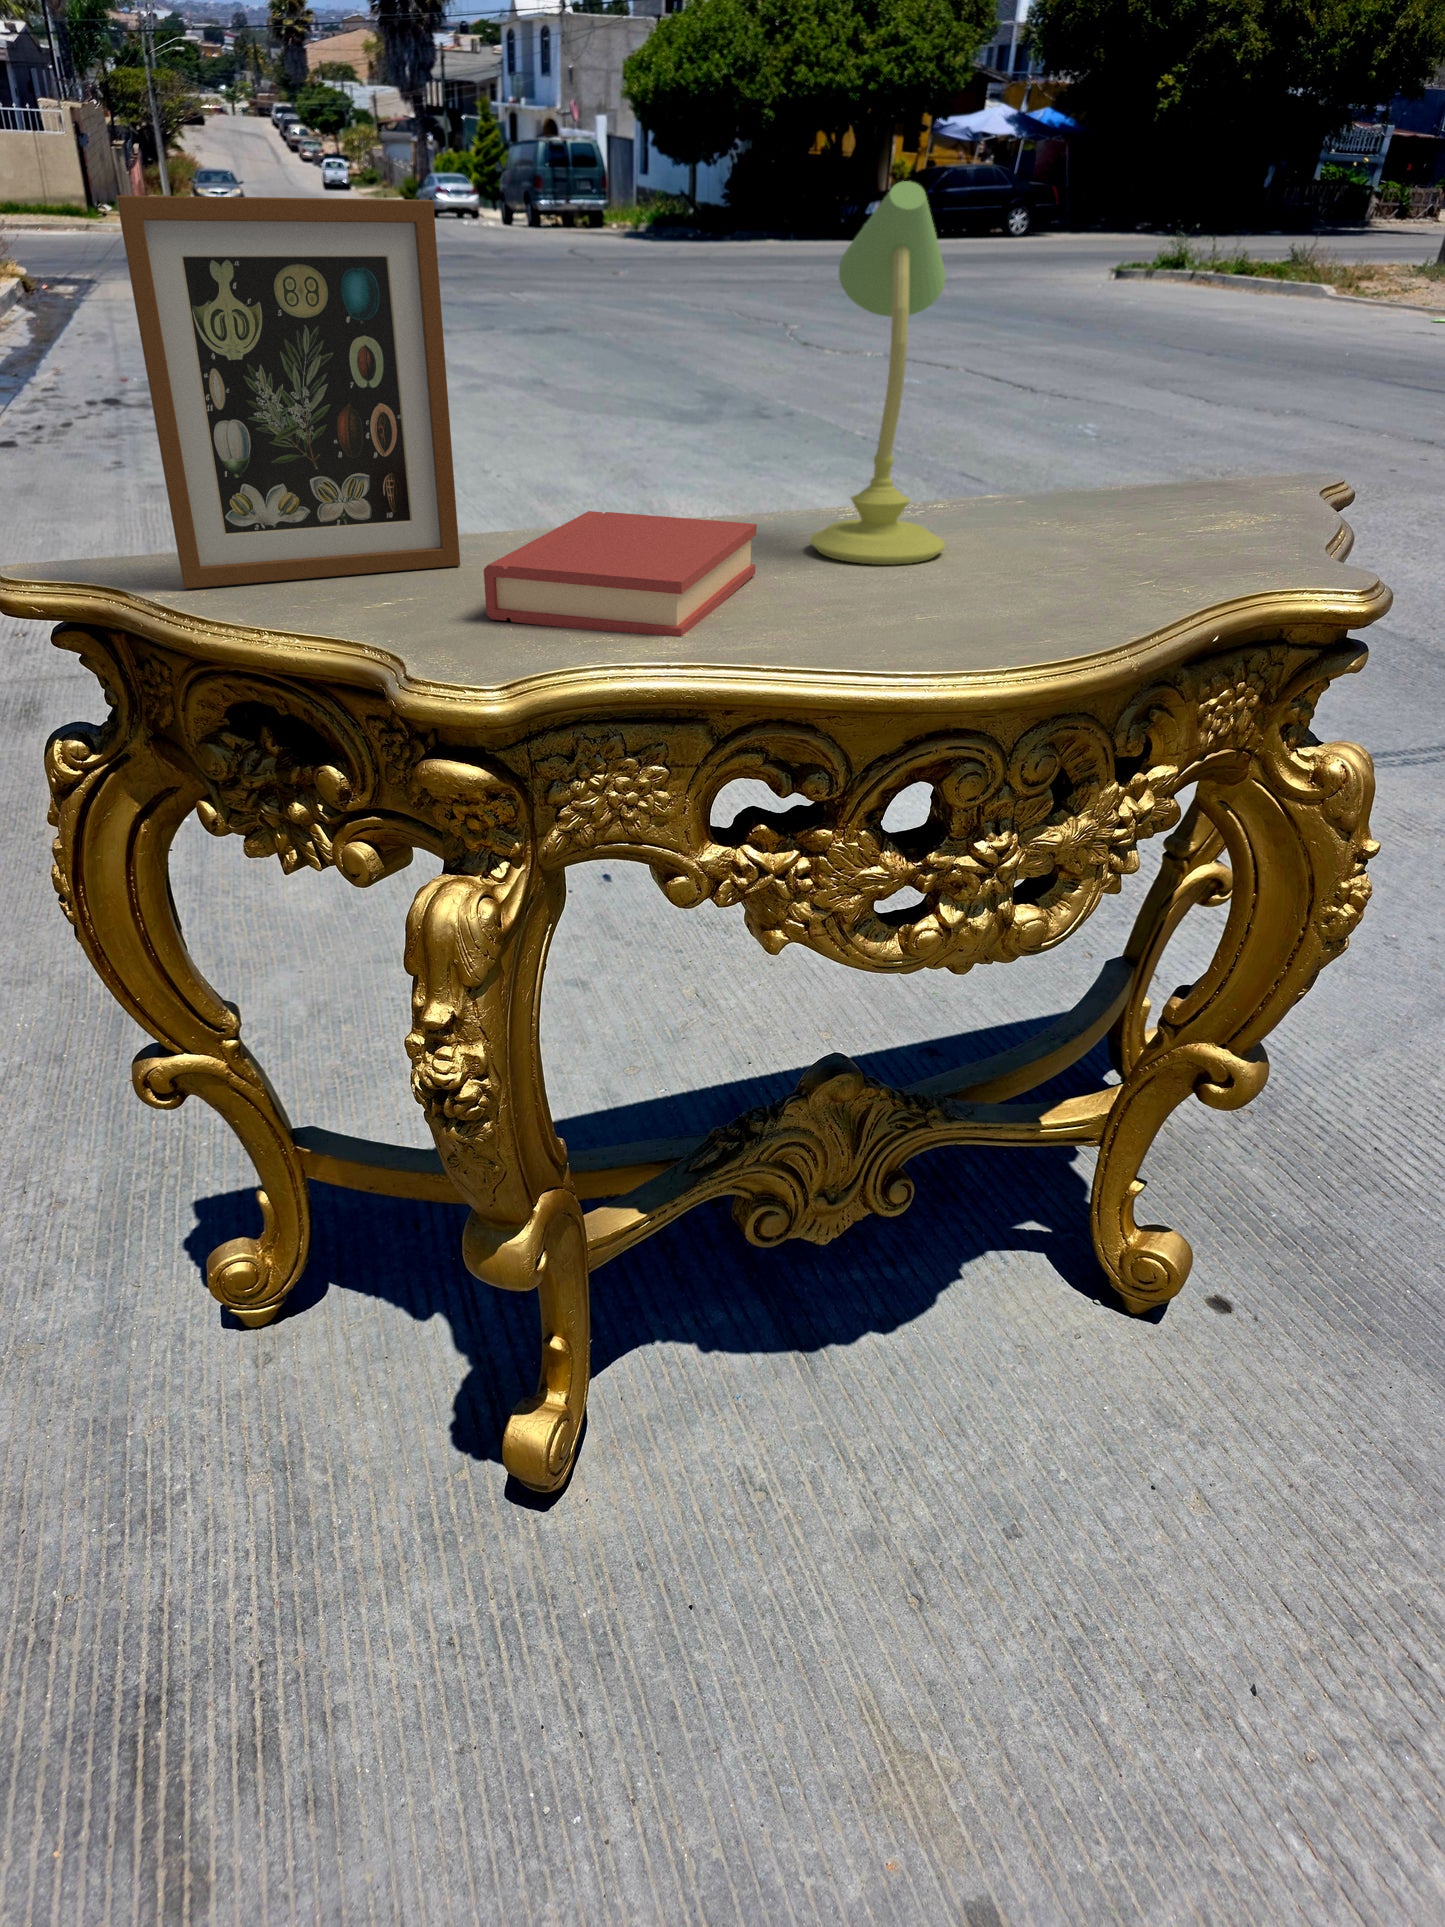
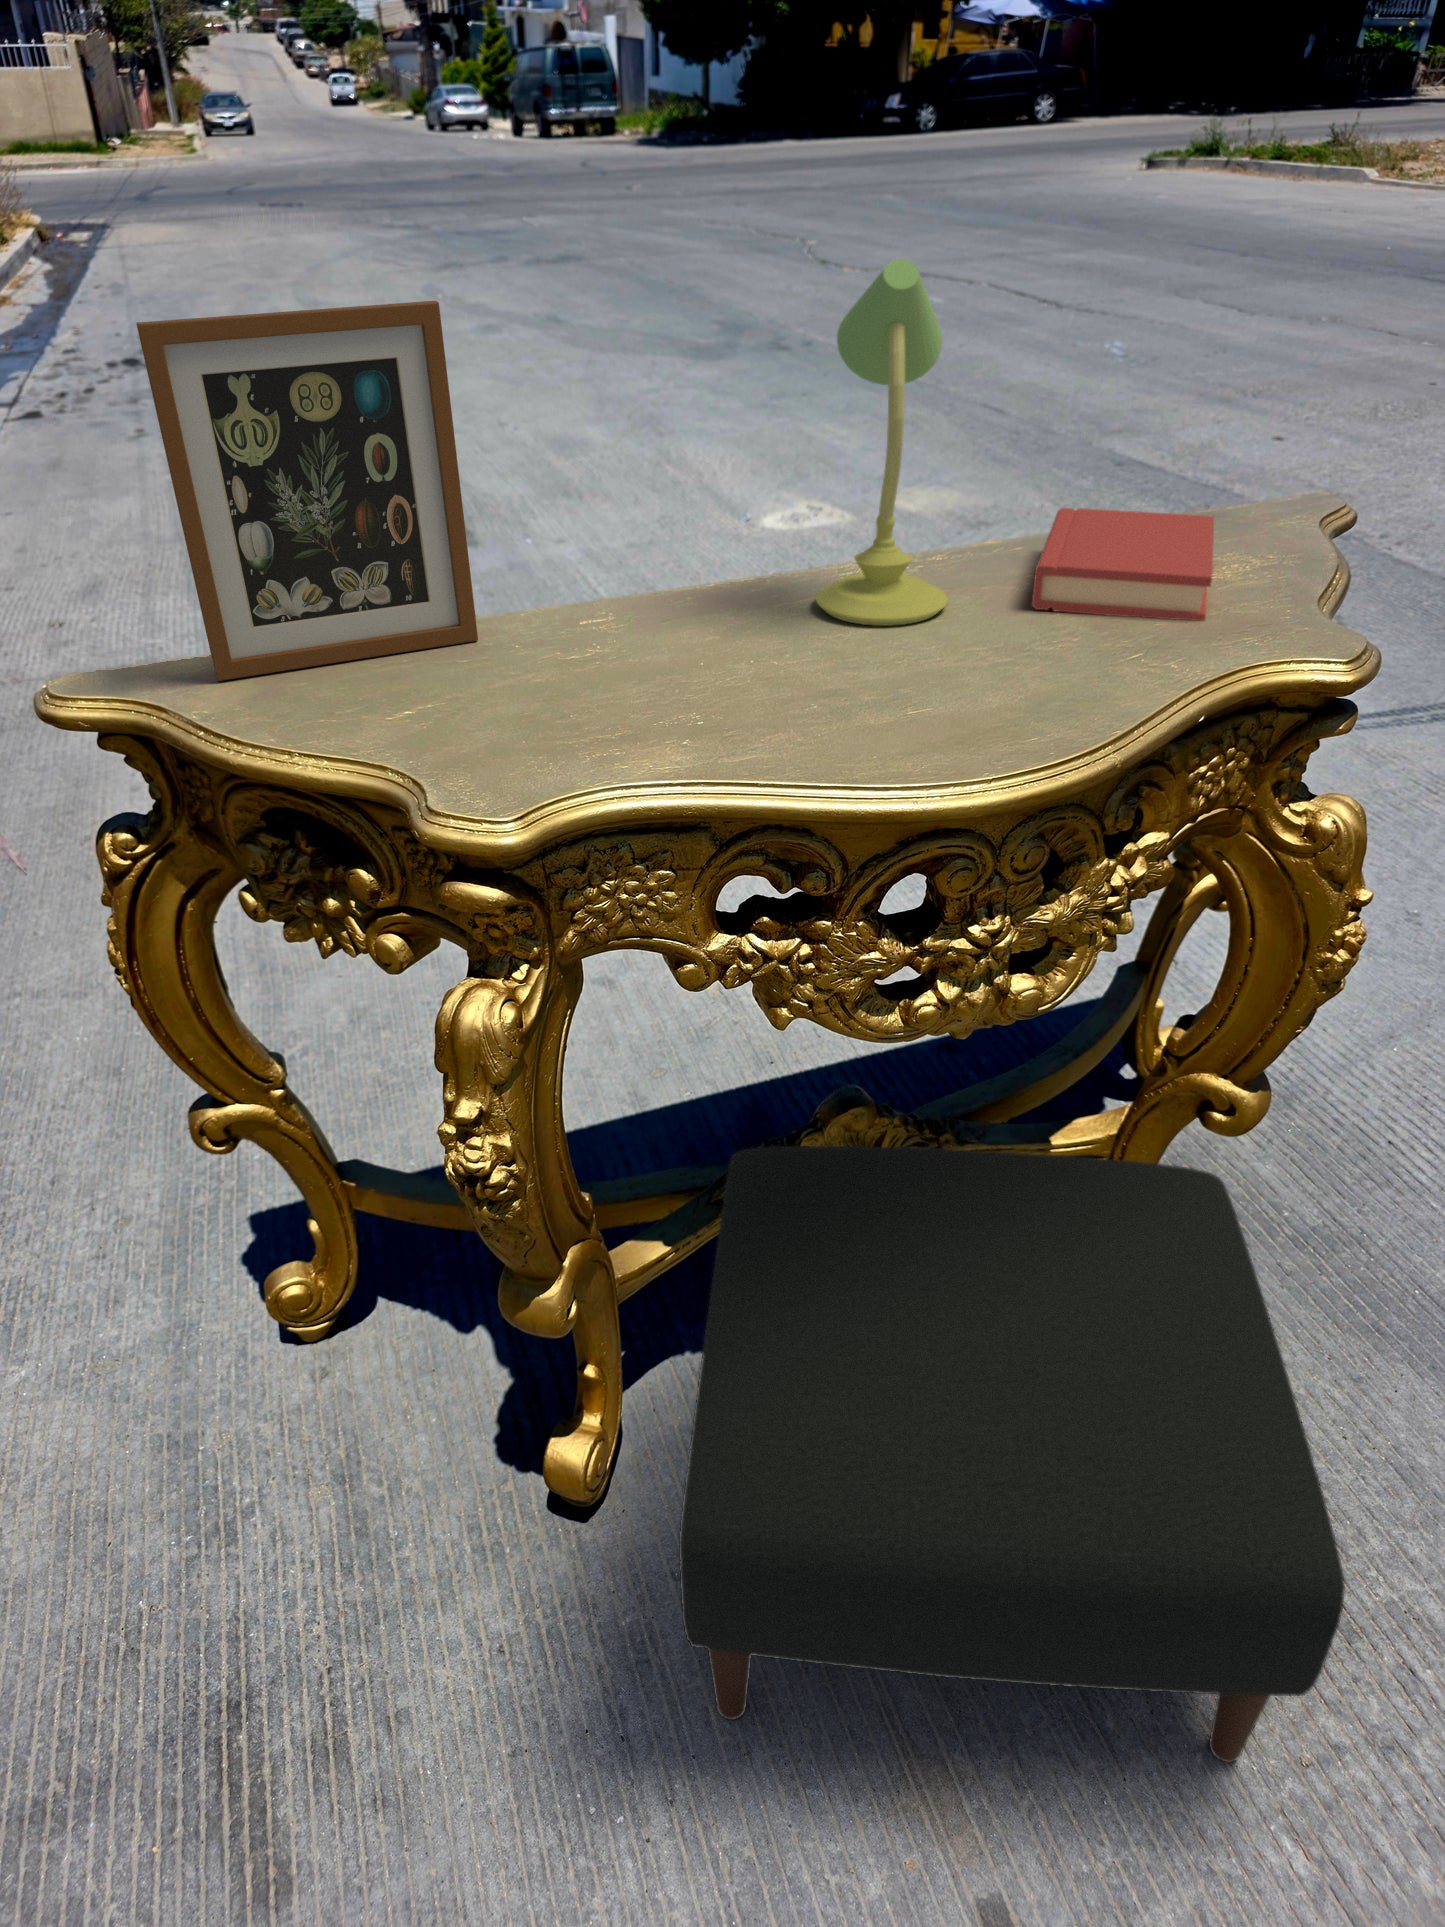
hardback book: present [484,511,757,637] -> present [1032,508,1214,621]
ottoman: none [651,1111,1370,1763] -> present [679,1146,1345,1763]

